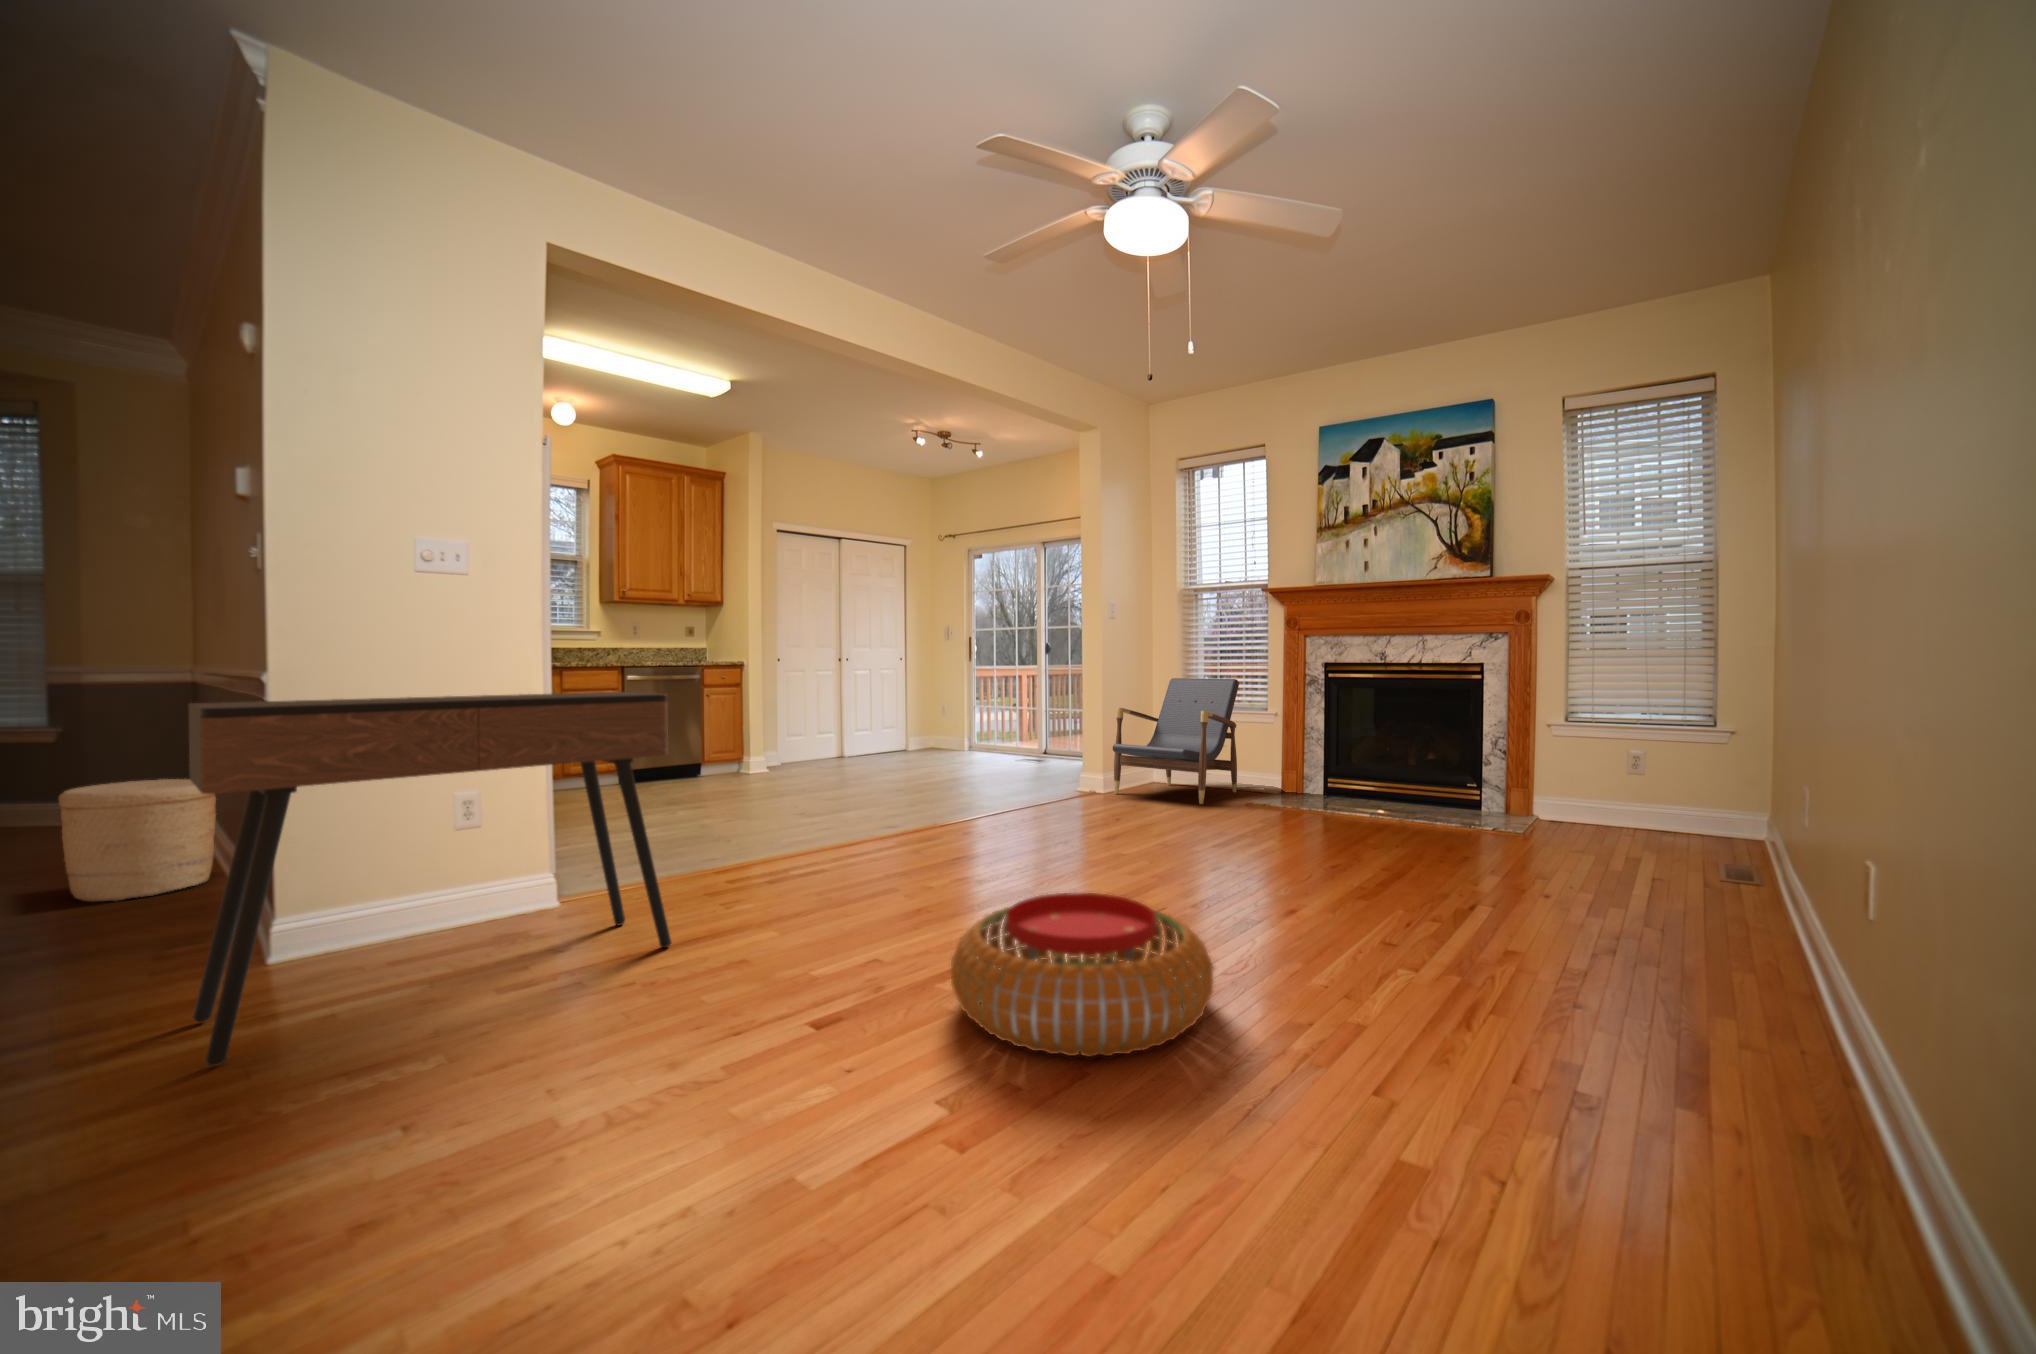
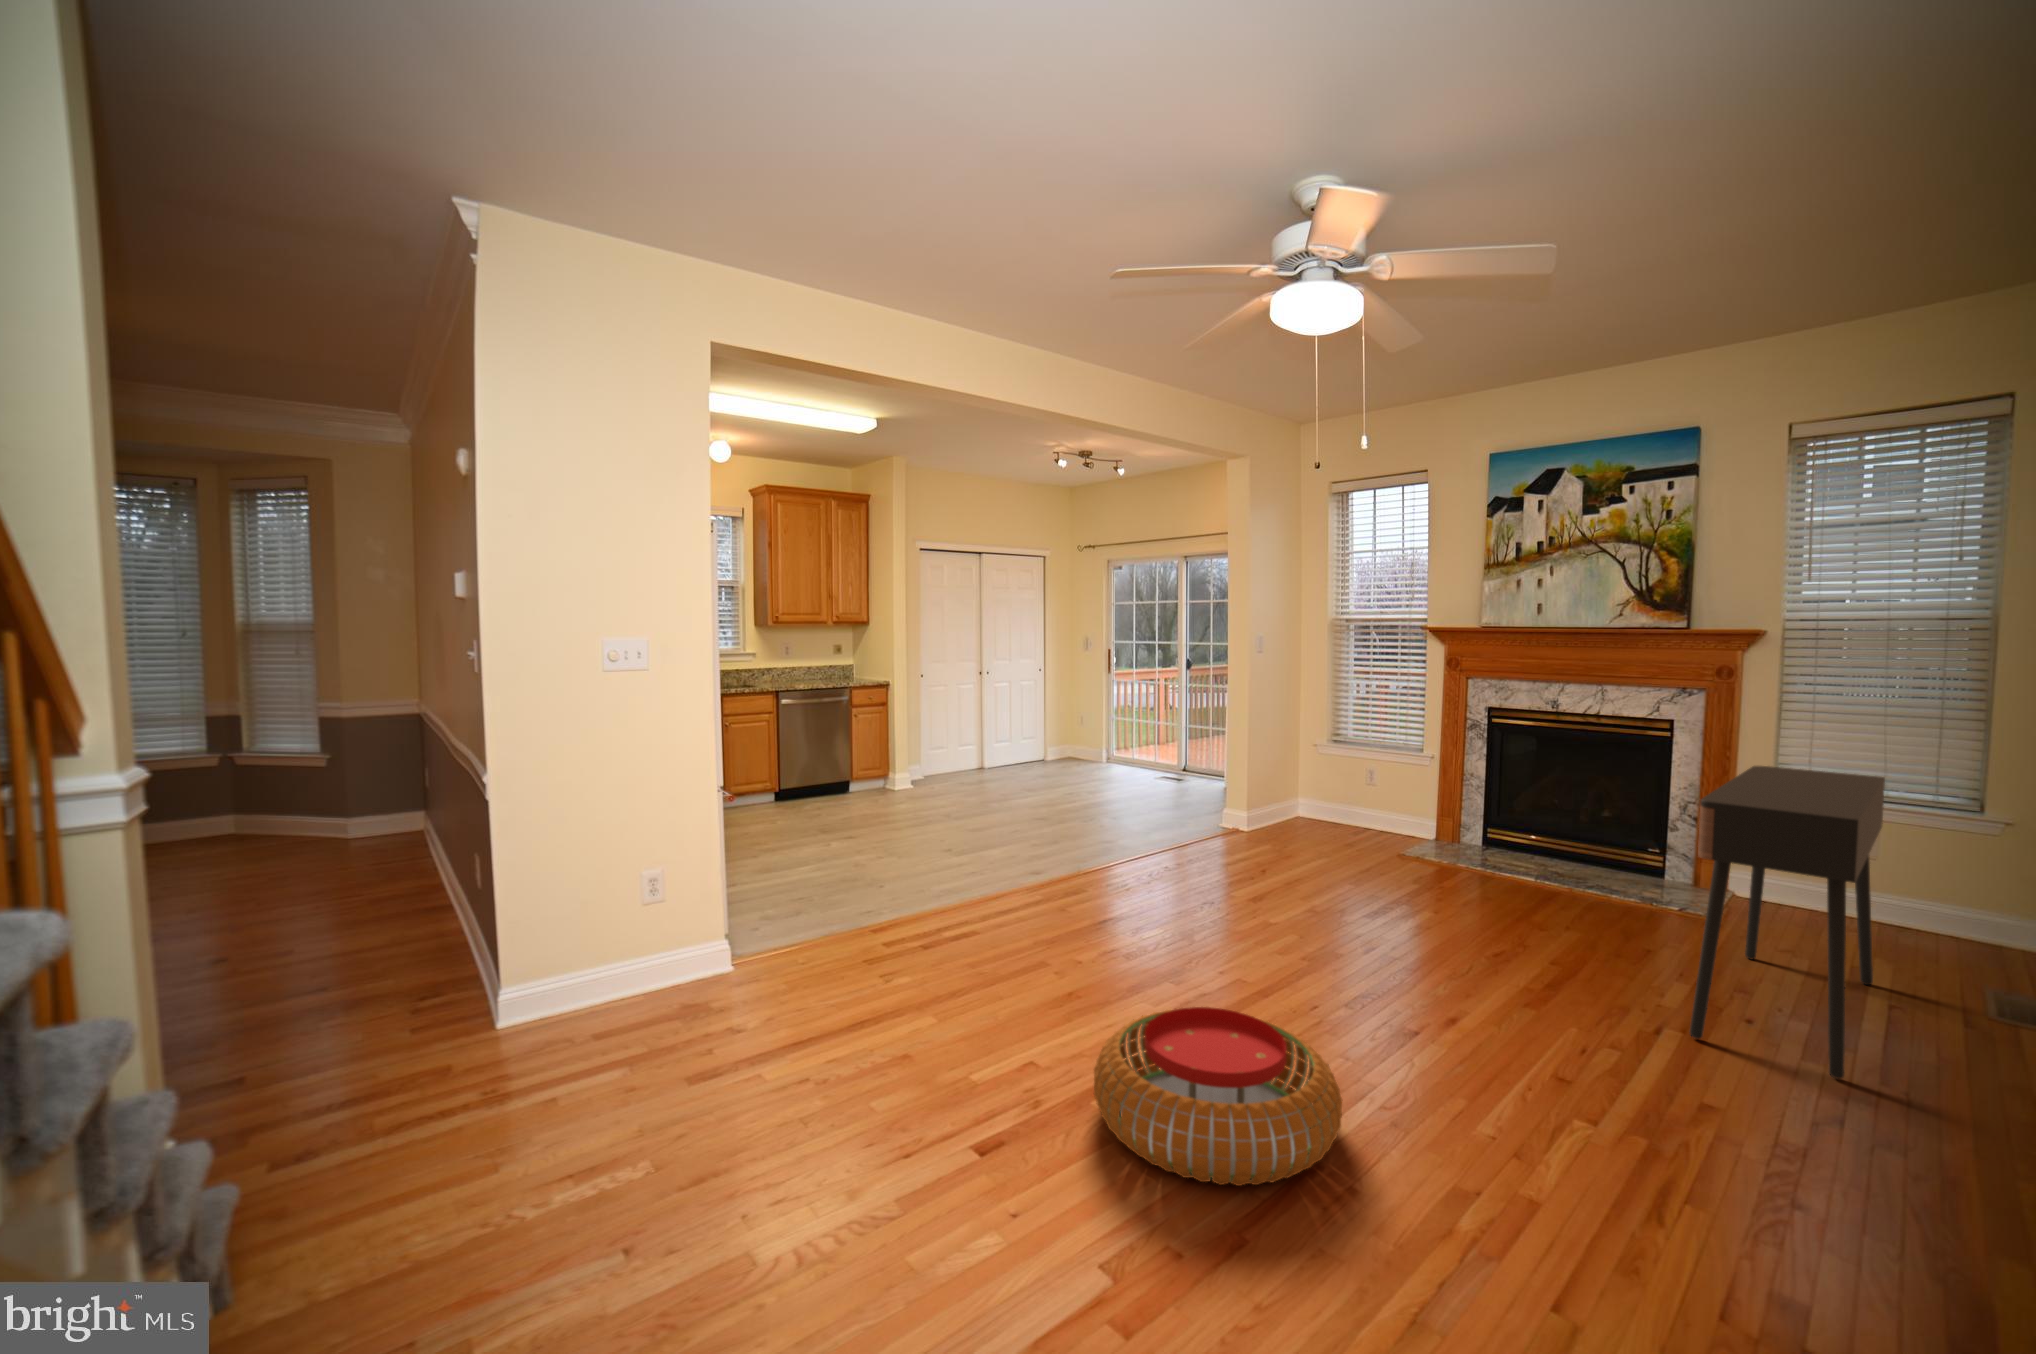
lounge chair: present [1113,678,1239,804] -> none [1253,712,1392,853]
console table: present [189,692,671,1066] -> present [1690,766,1885,1079]
woven basket: present [59,779,216,902] -> none [362,820,472,926]

